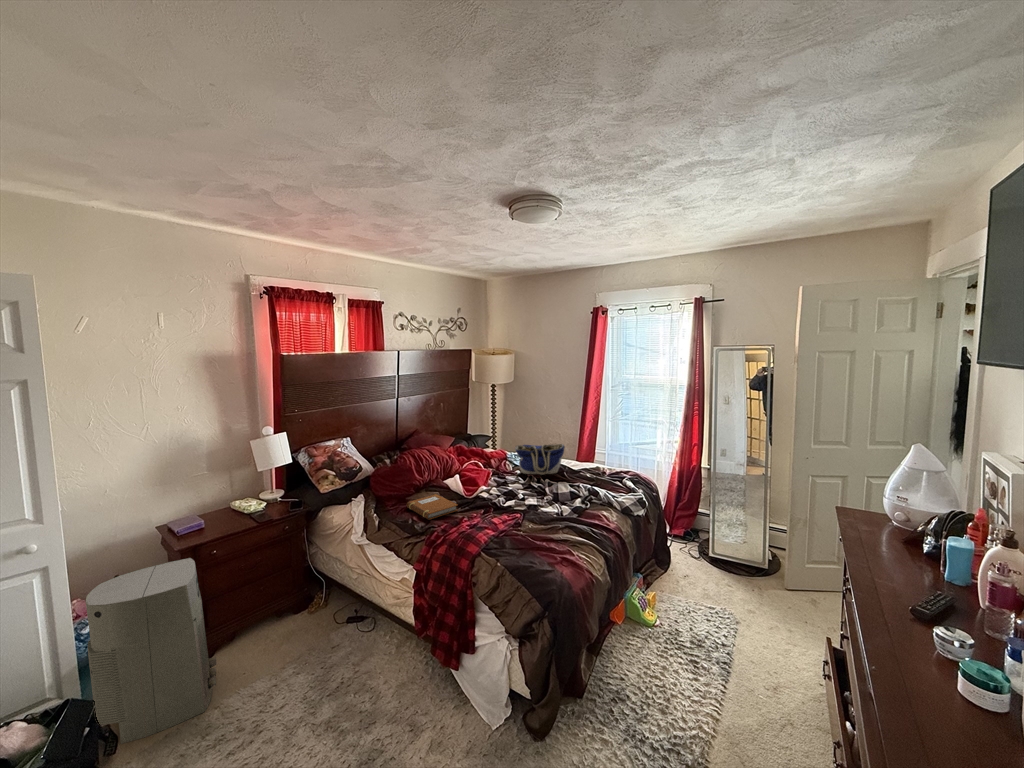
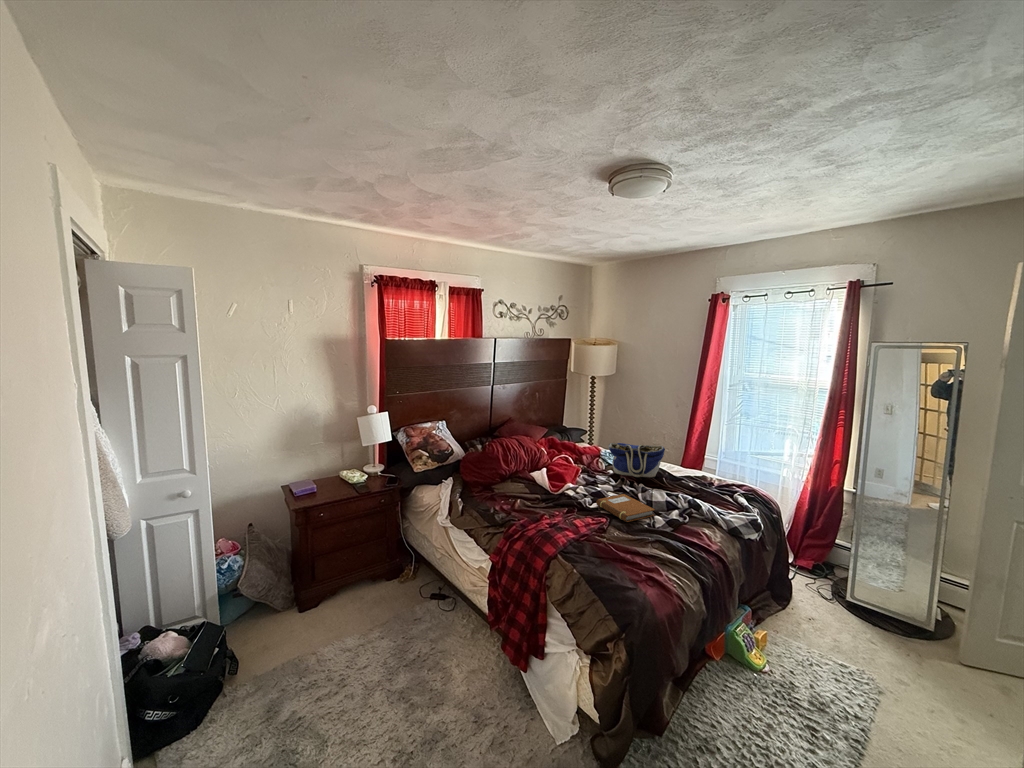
notebook: present [407,494,458,520] -> present [596,494,655,522]
air purifier: present [86,558,216,744] -> none [221,517,320,667]

